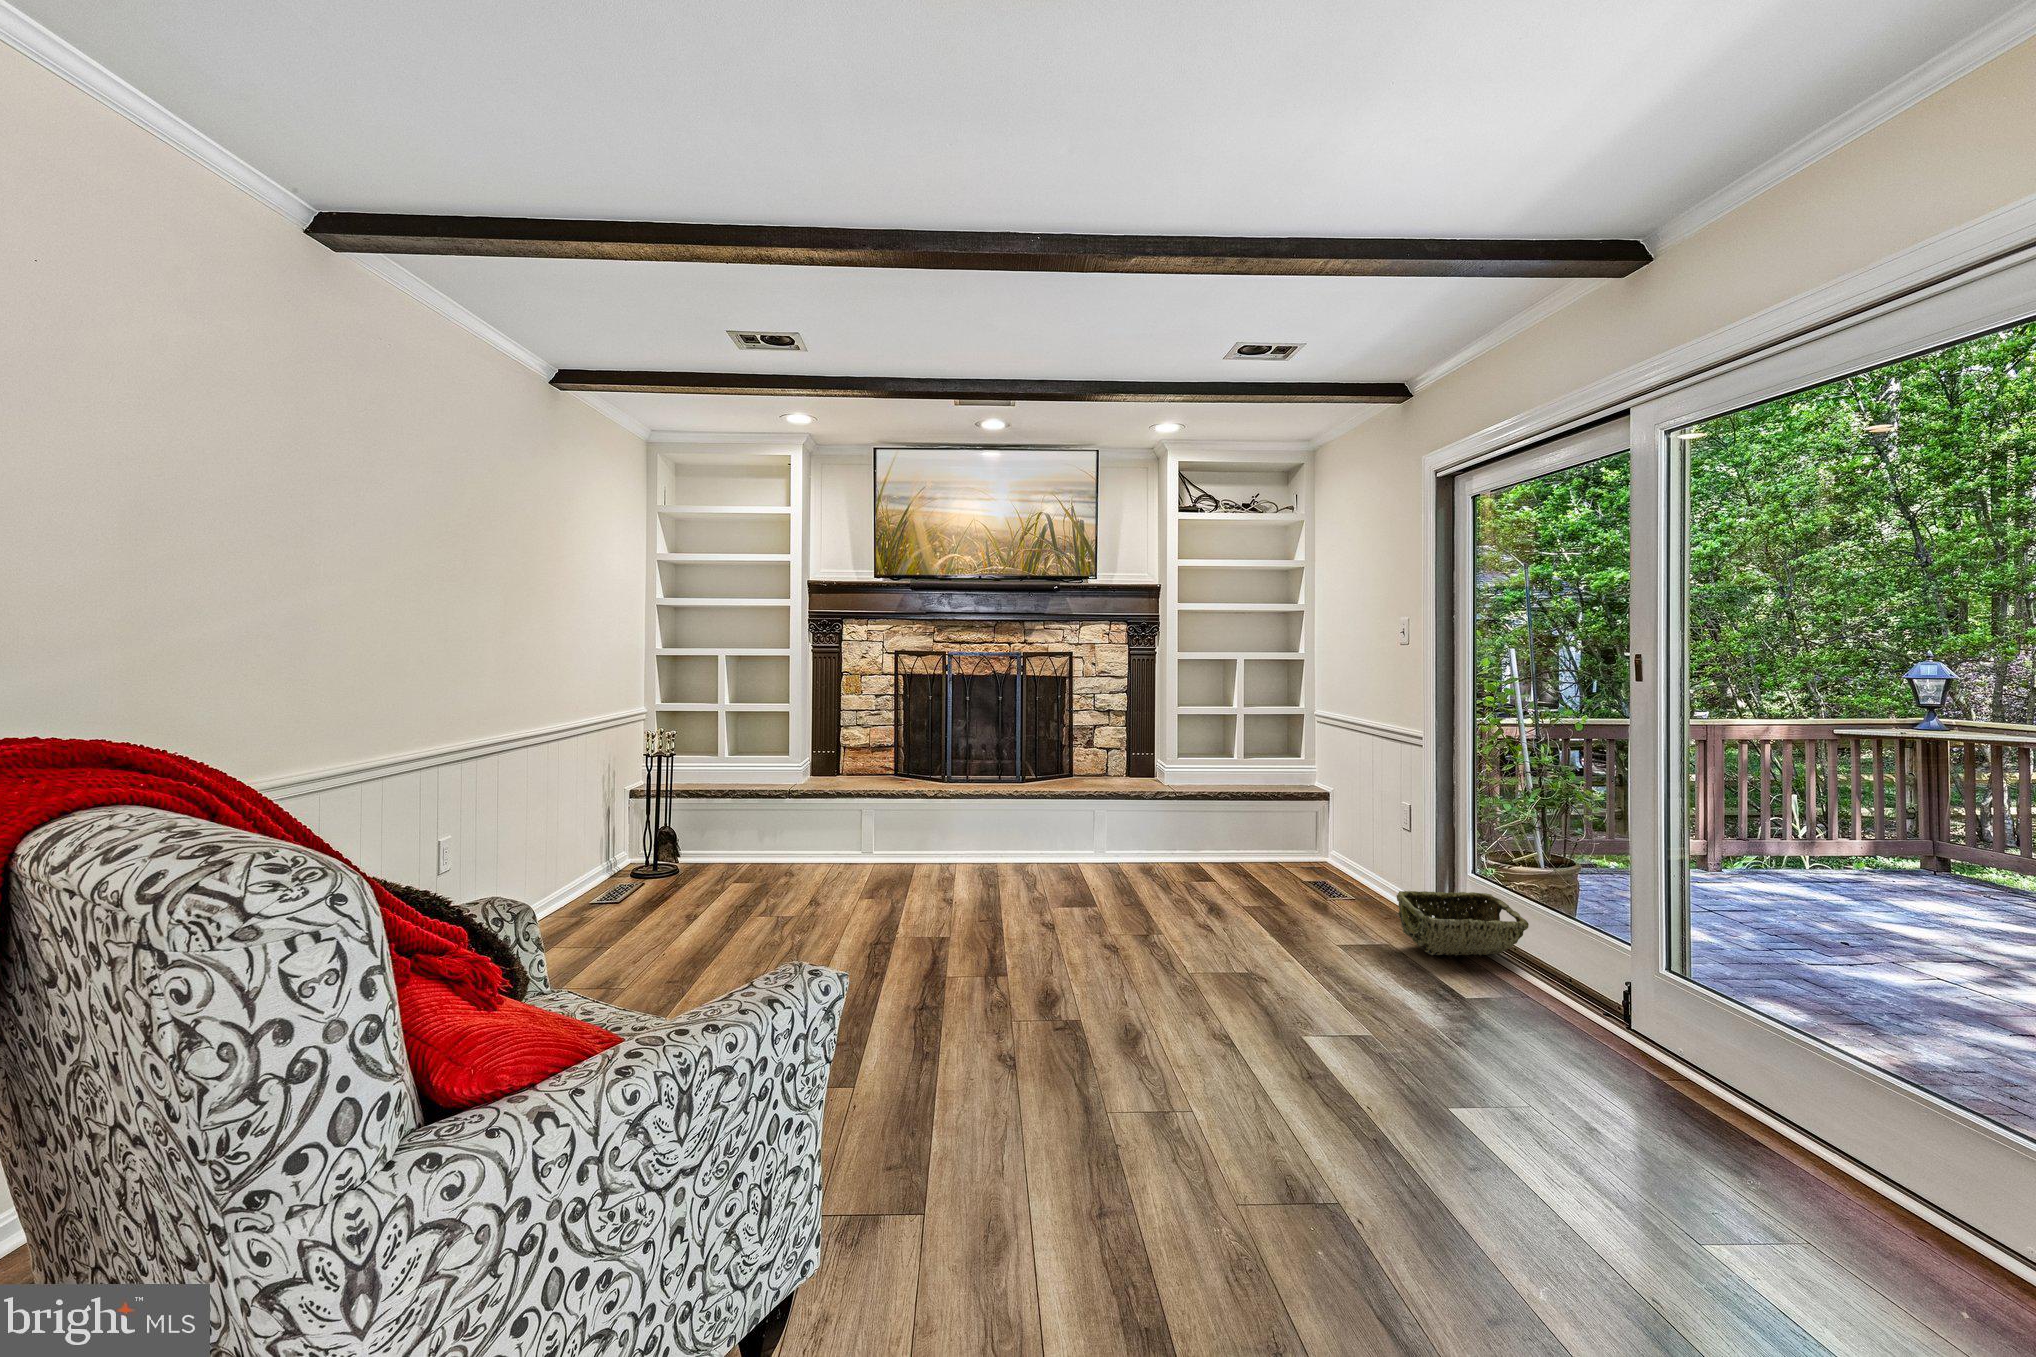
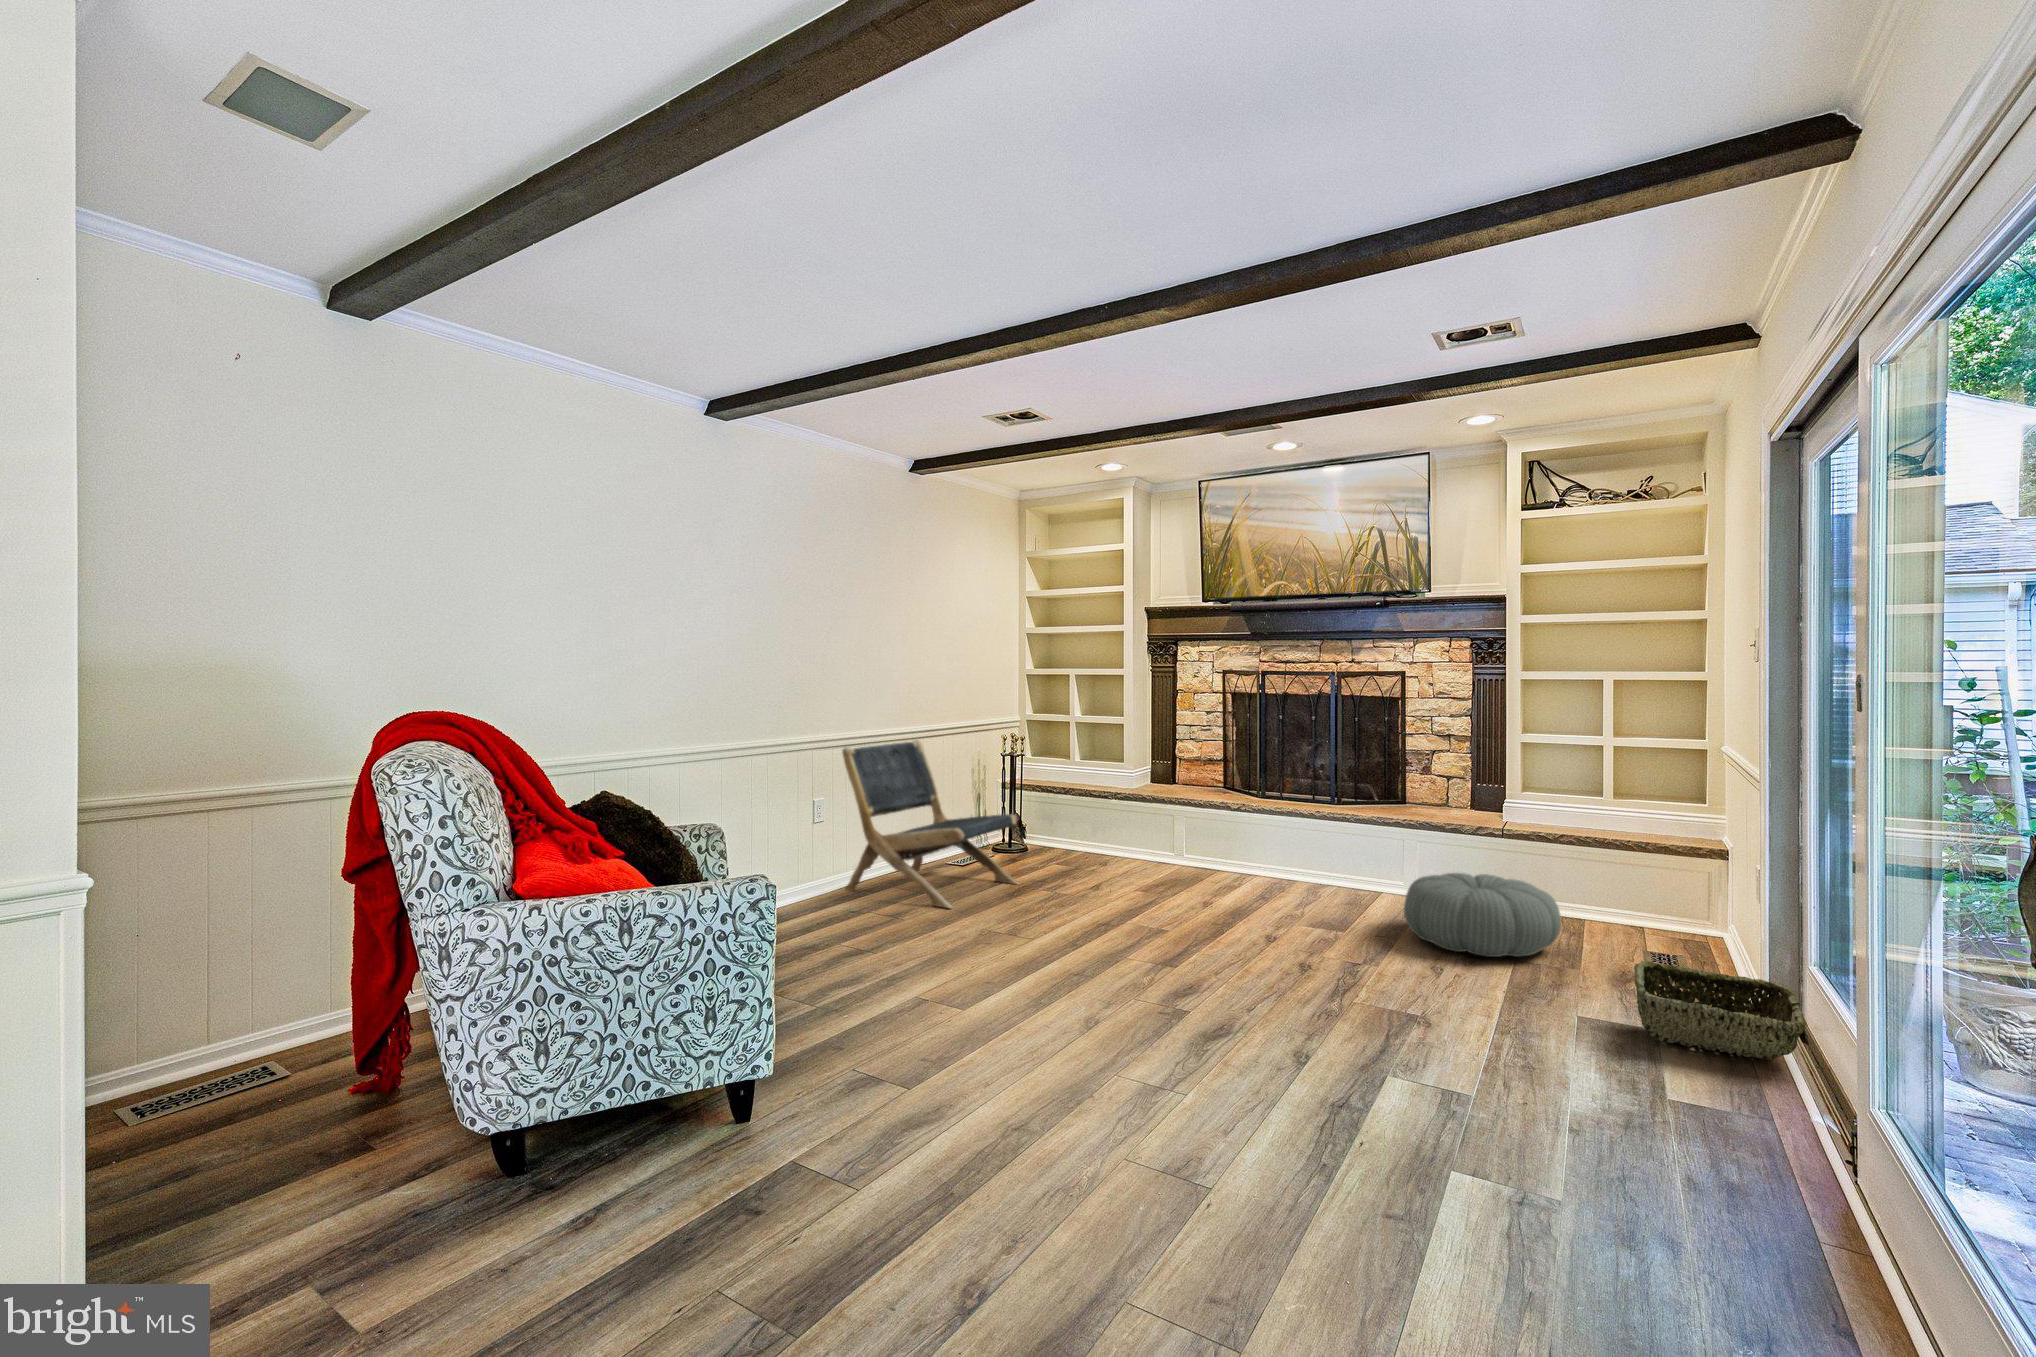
lounge chair: none [491,742,730,957] -> present [842,740,1018,908]
pouf: none [1149,834,1281,908] -> present [1404,873,1561,957]

